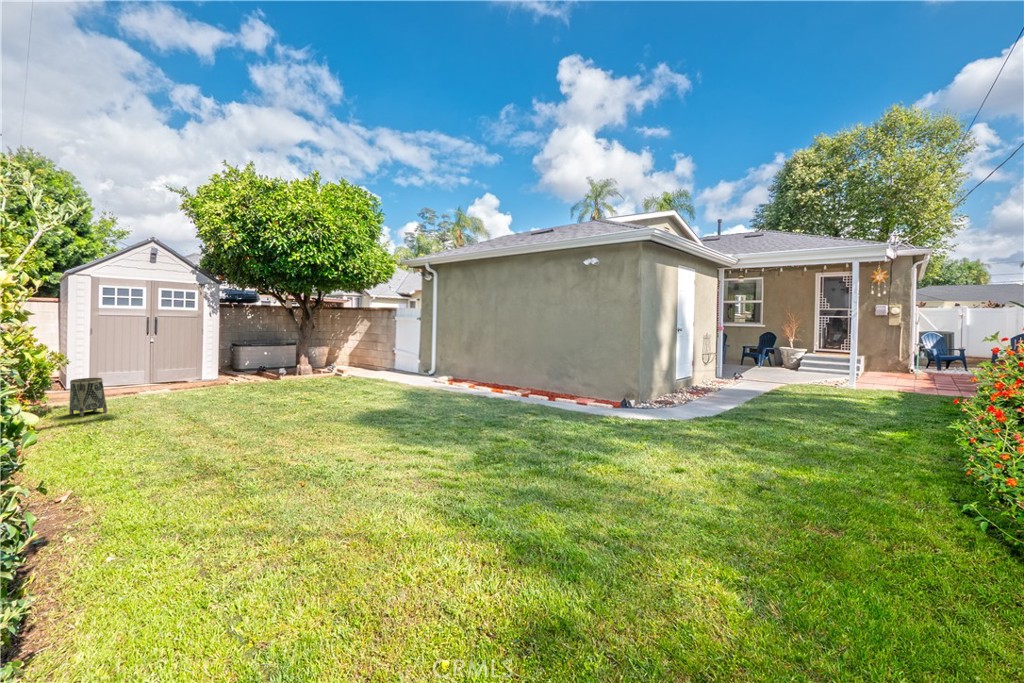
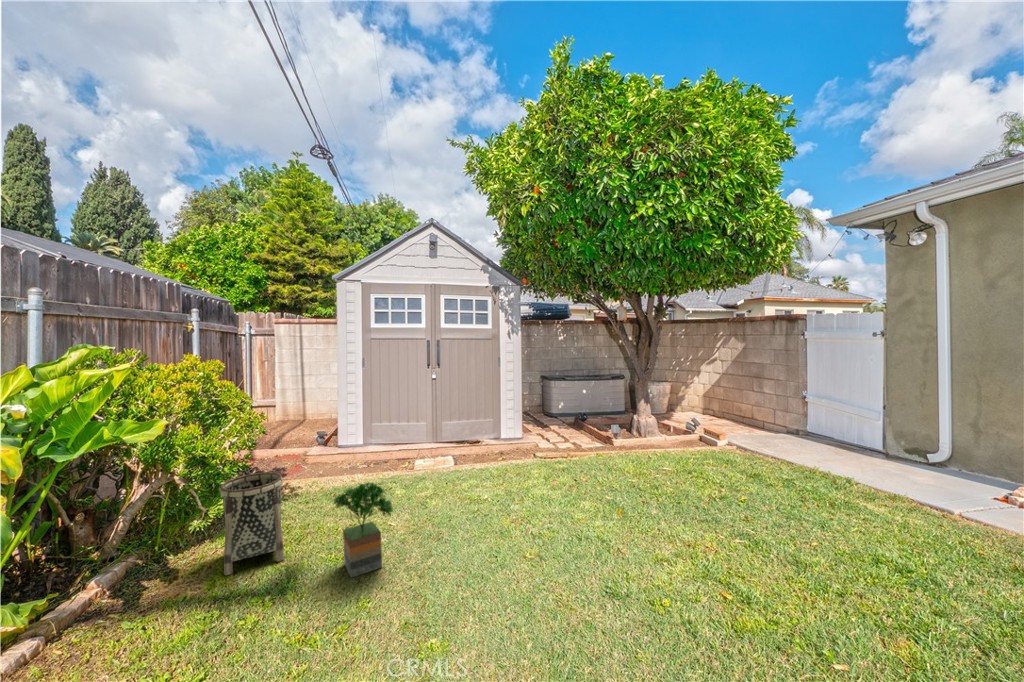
potted tree: none [138,377,169,411] -> present [333,482,393,577]

